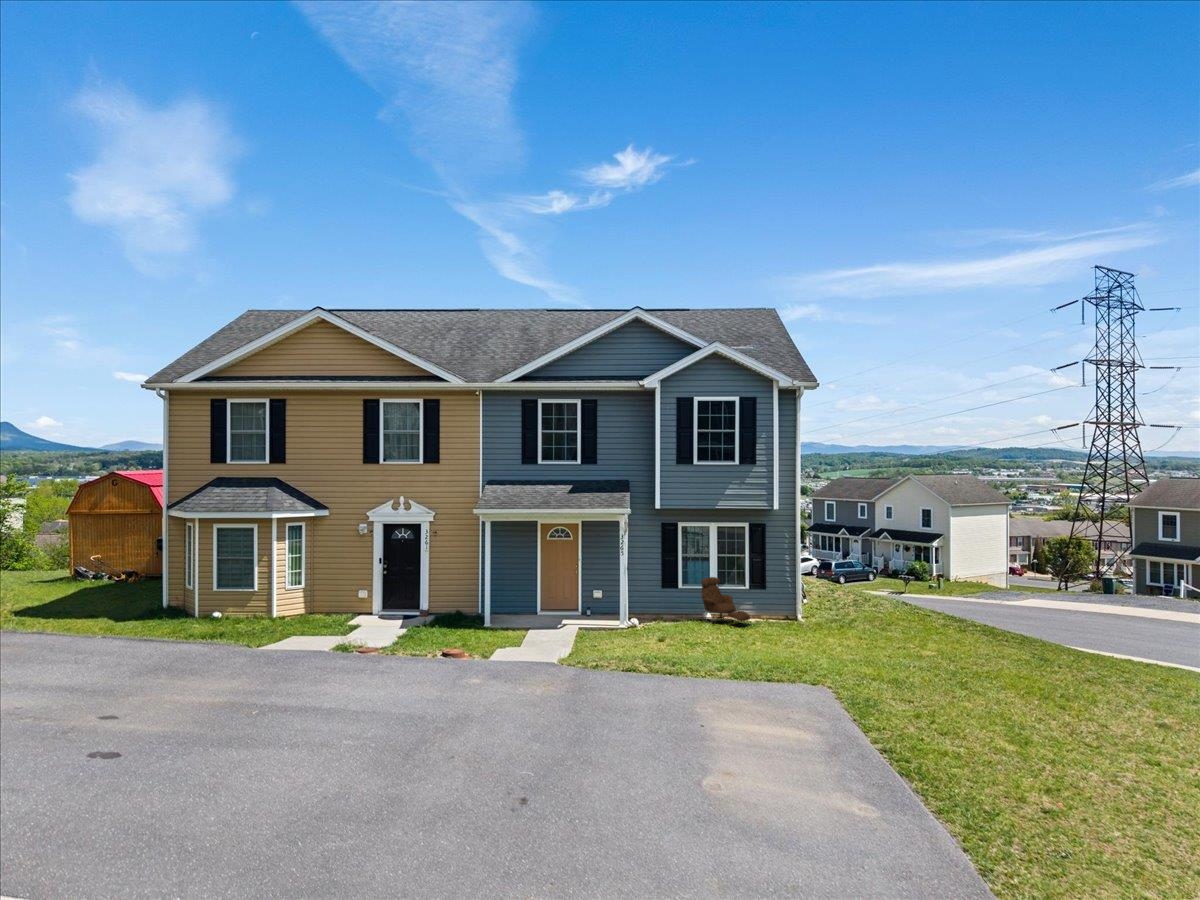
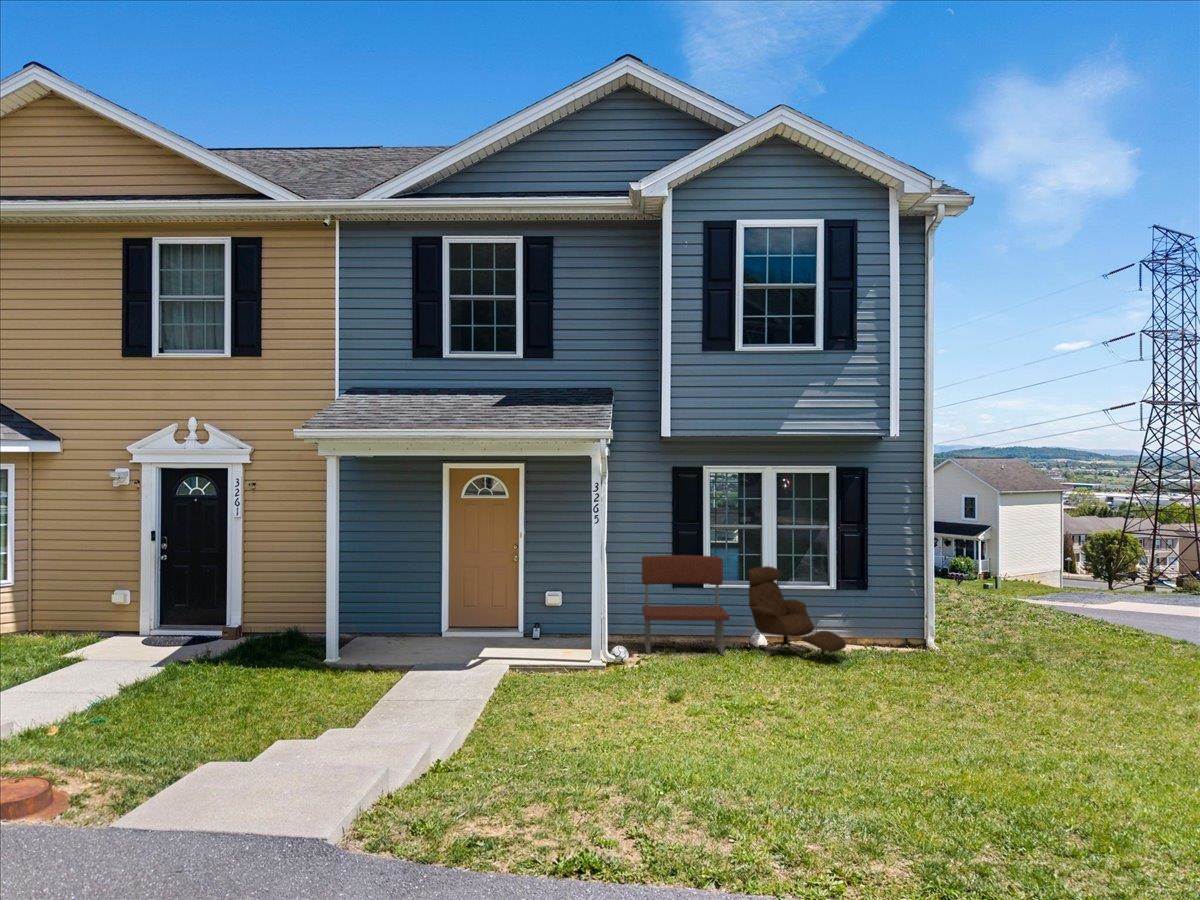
bench: none [645,571,691,624] -> present [642,555,730,655]

